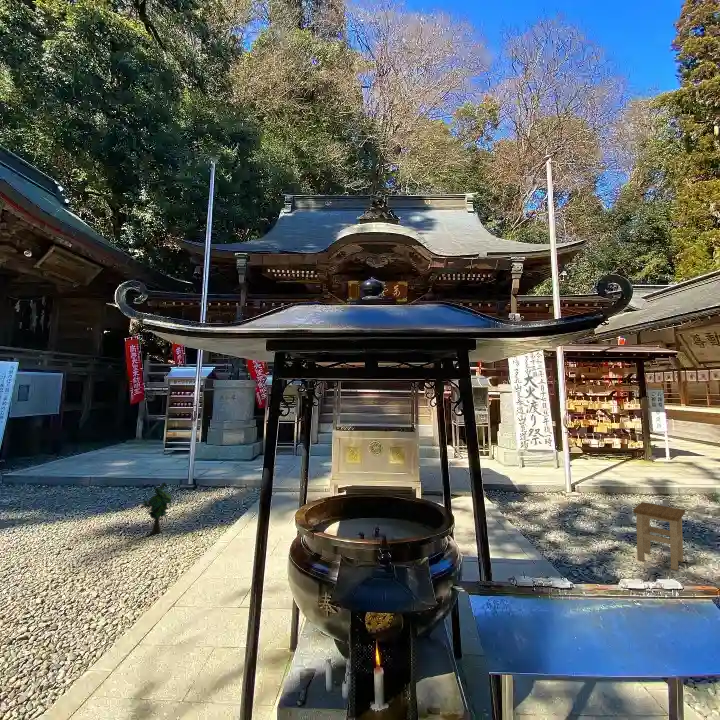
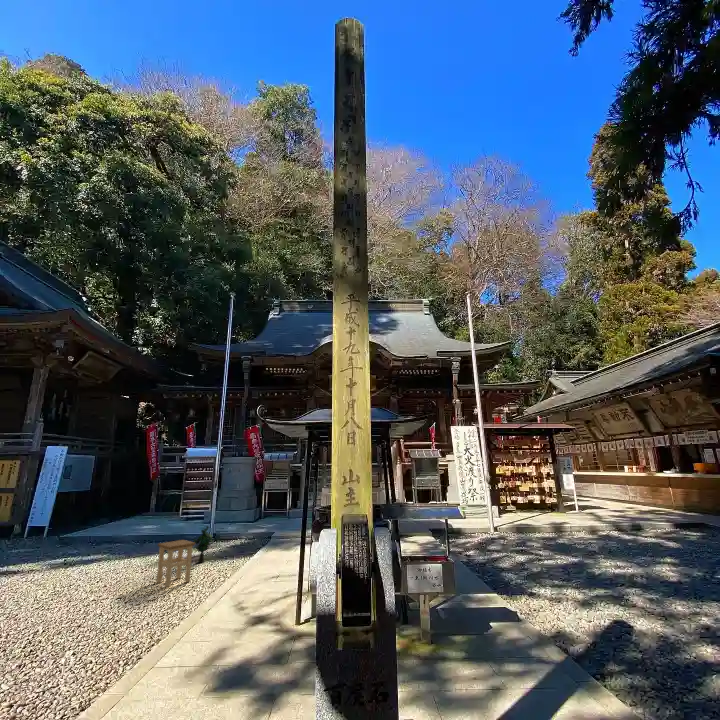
stool: present [633,502,685,570] -> present [157,540,195,587]

